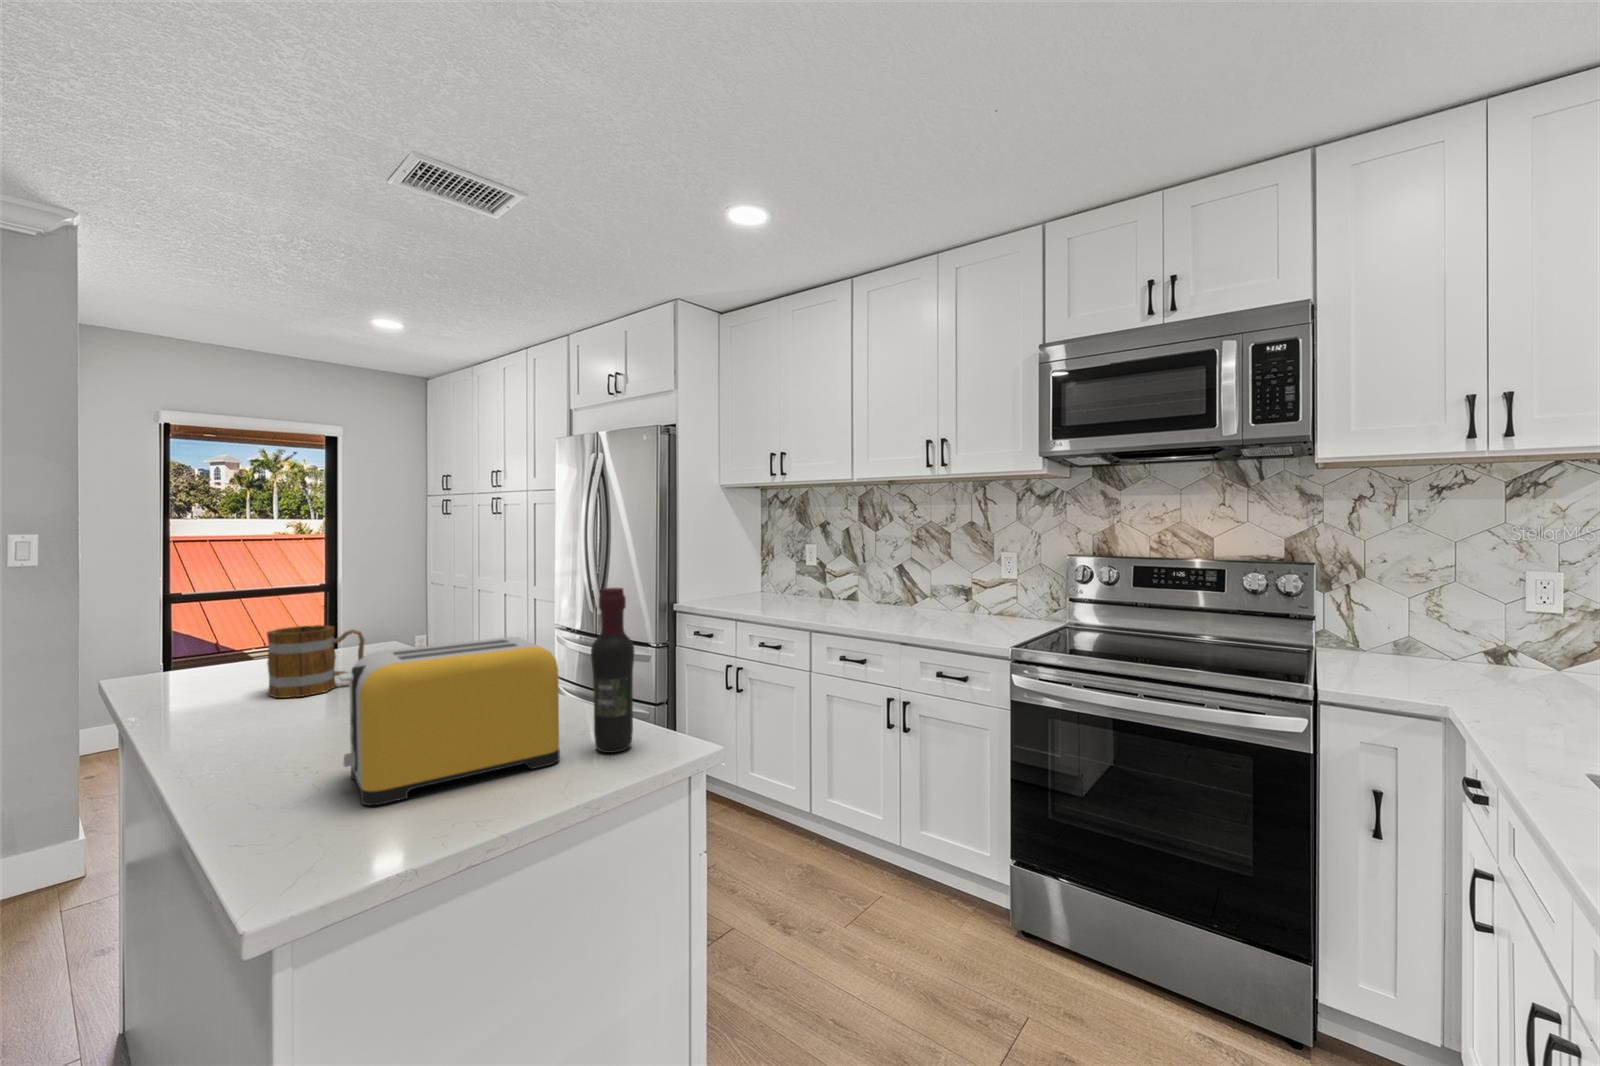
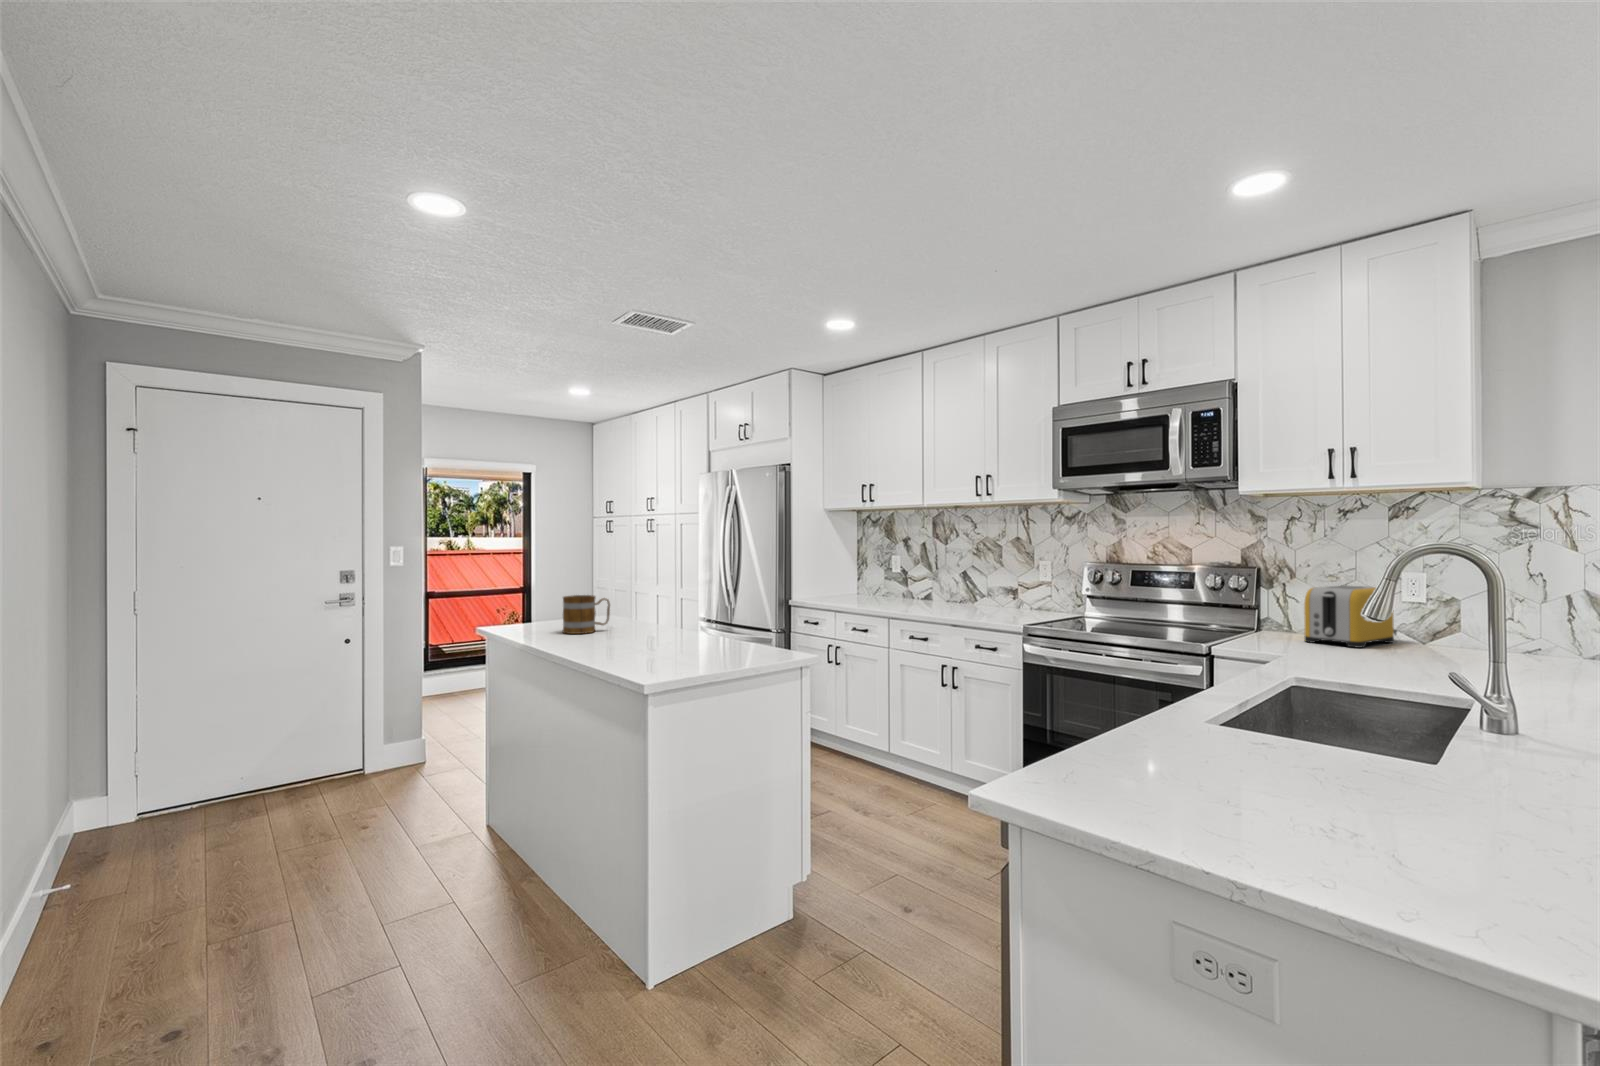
wine bottle: present [591,588,634,753] -> none [747,569,770,656]
toaster: present [338,637,560,805] -> present [1304,585,1394,648]

